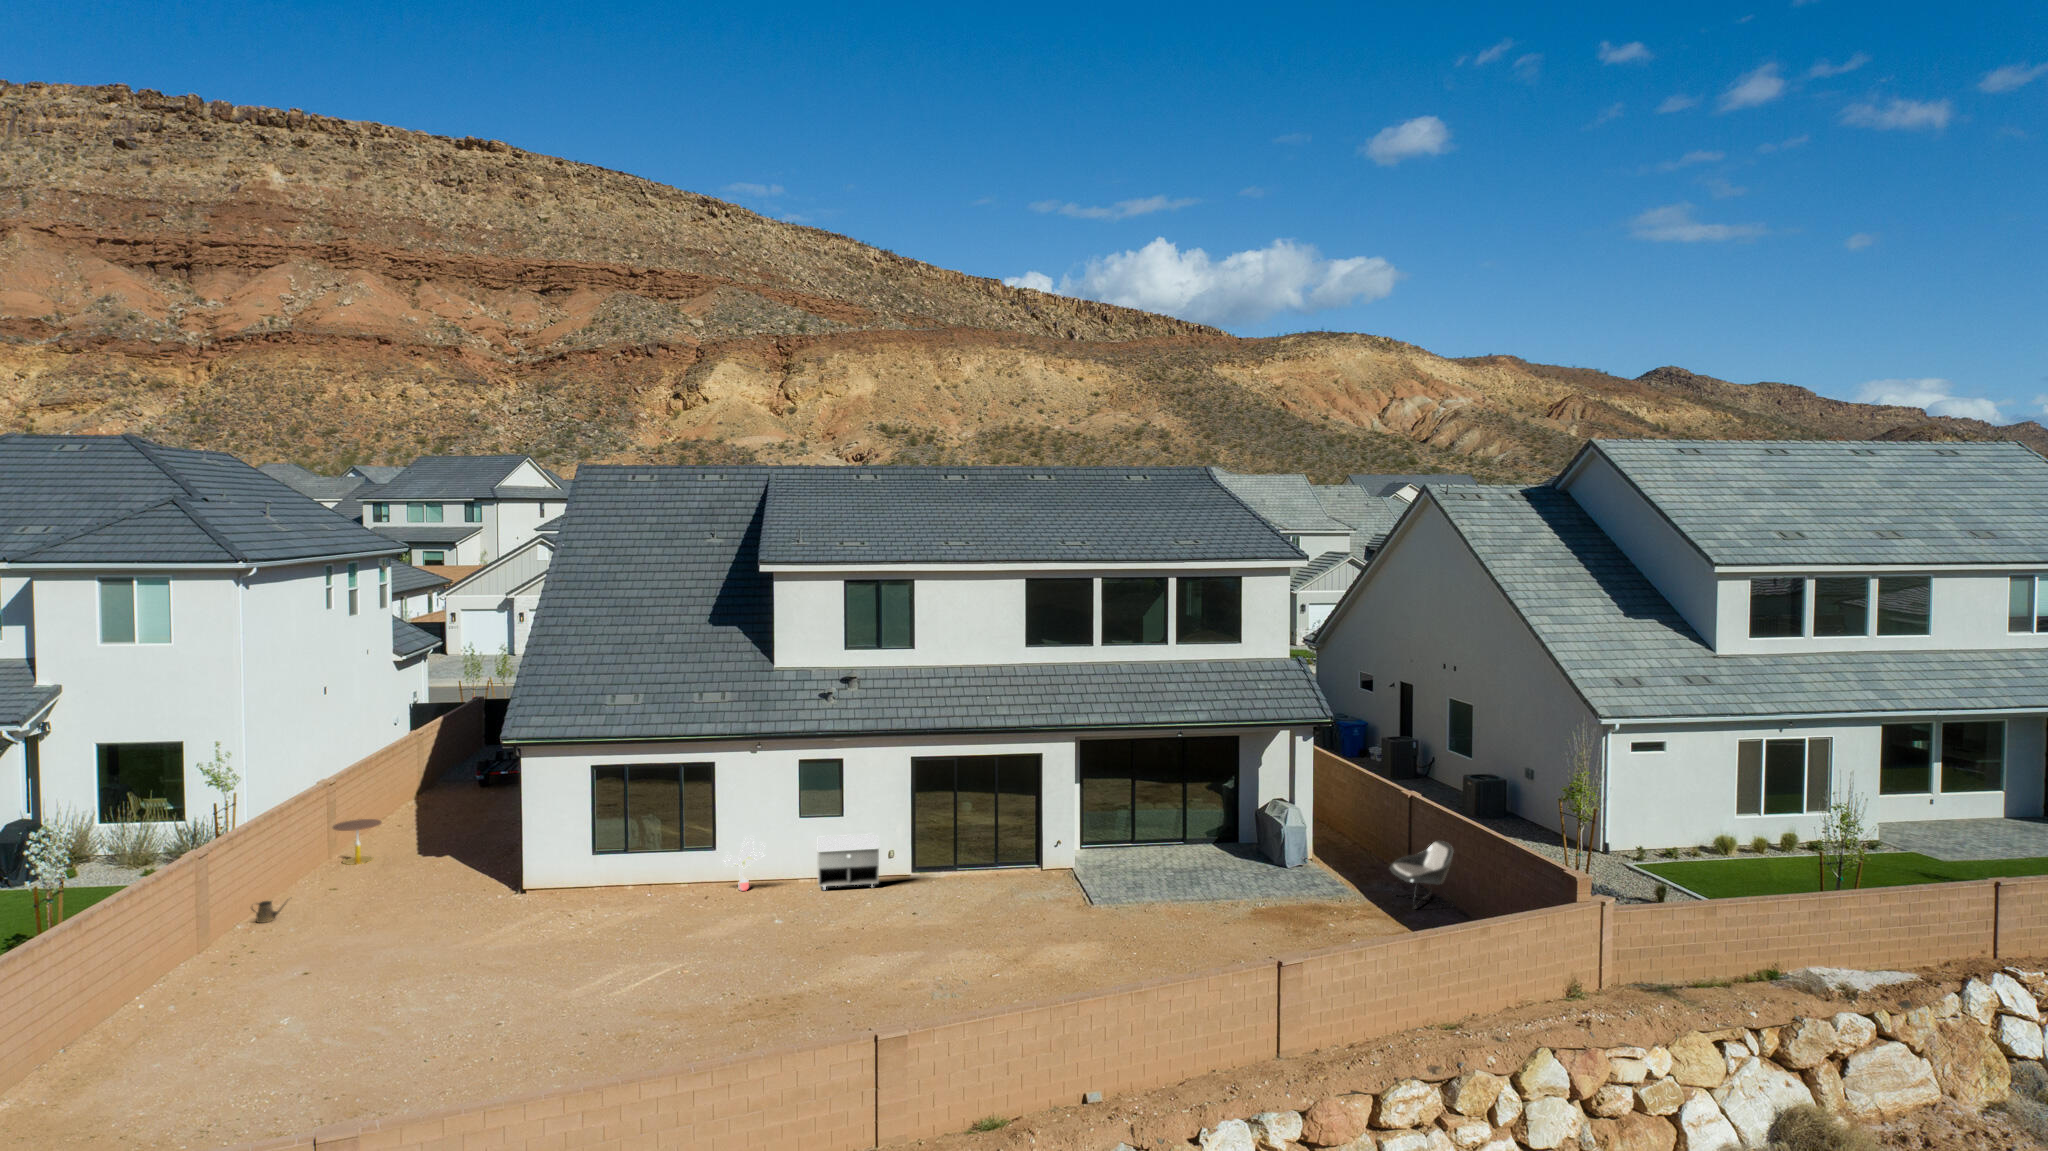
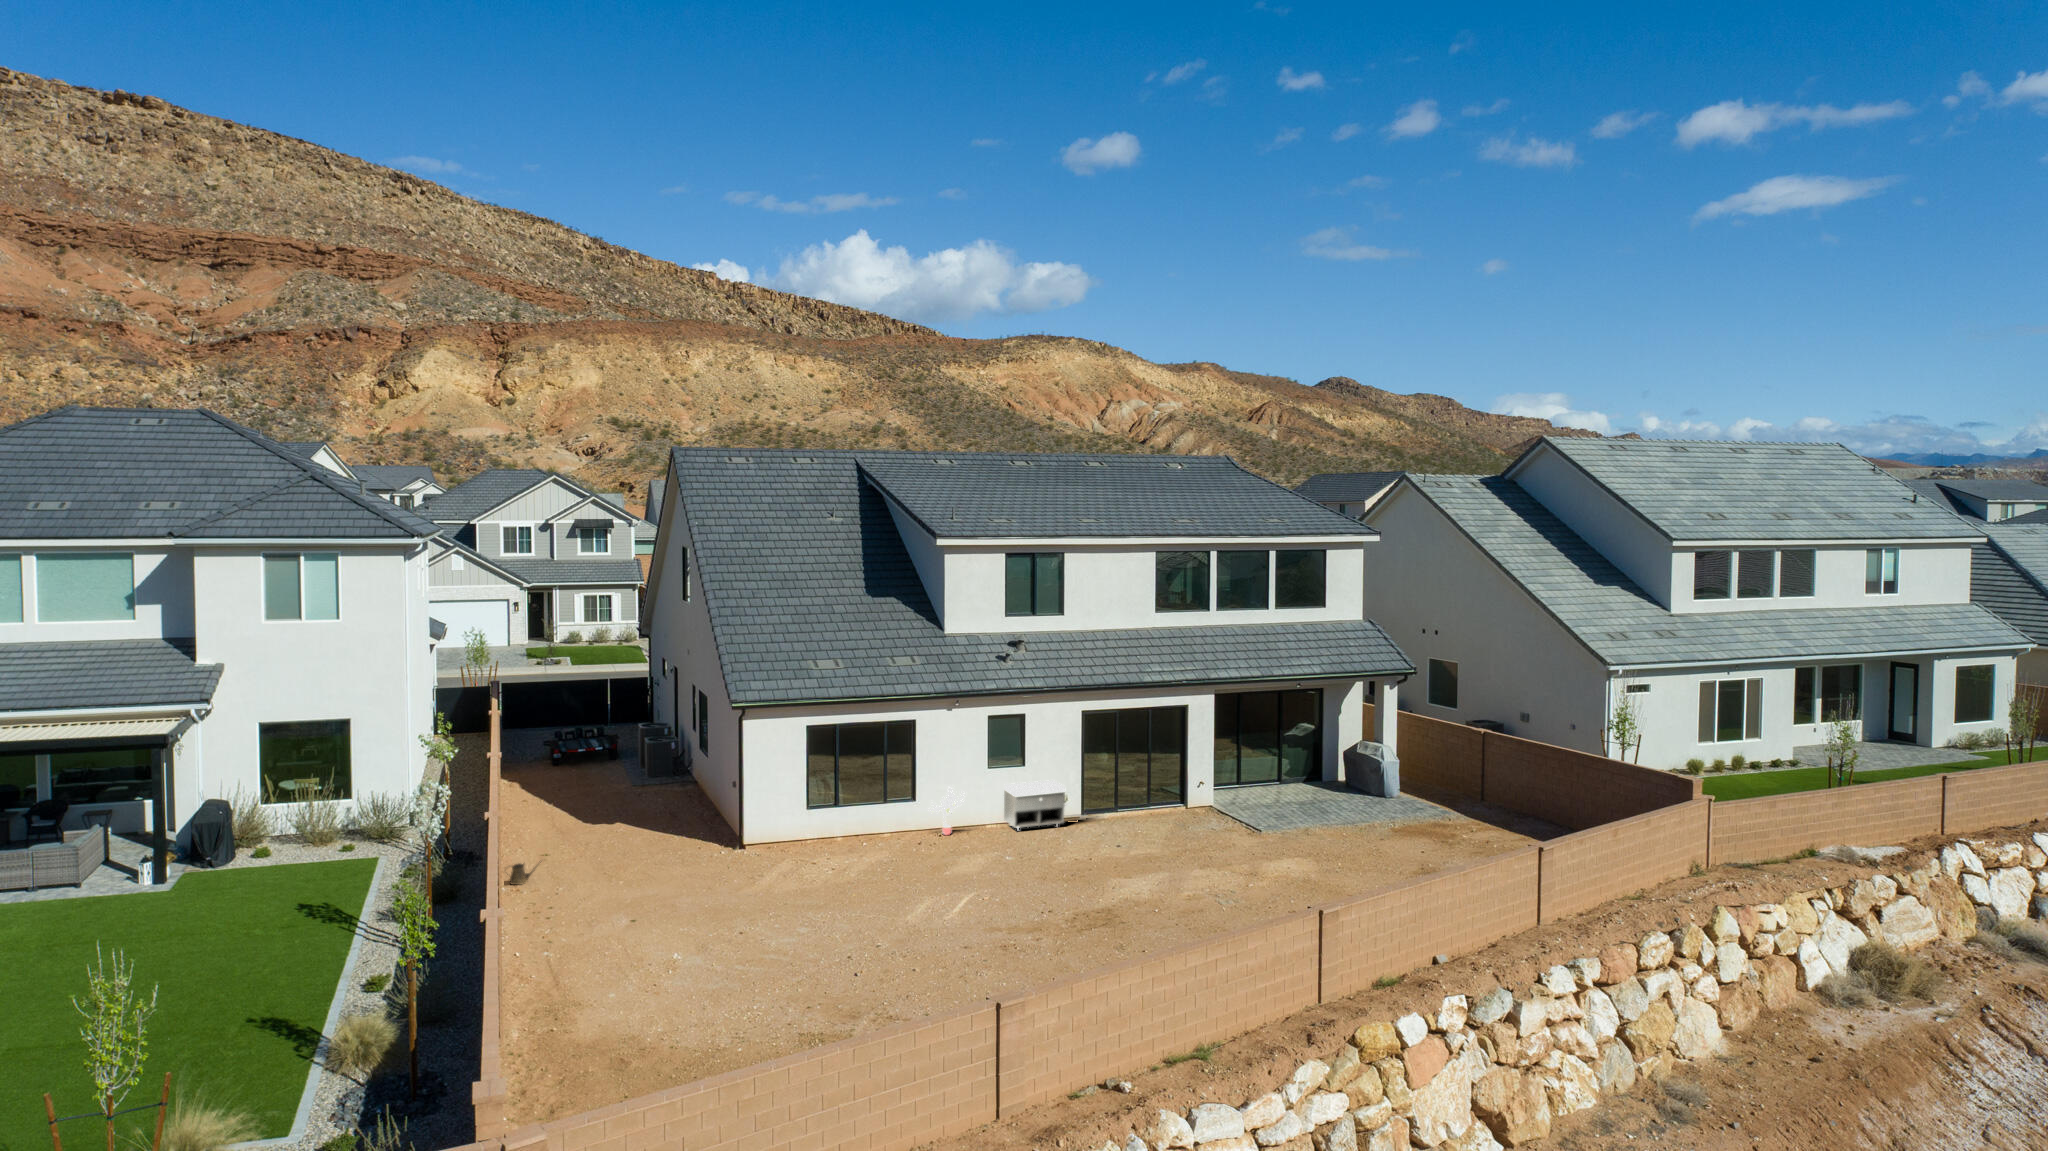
side table: present [333,819,382,865] -> none [516,787,562,831]
lounge chair: present [1390,841,1453,909] -> none [1481,766,1538,822]

